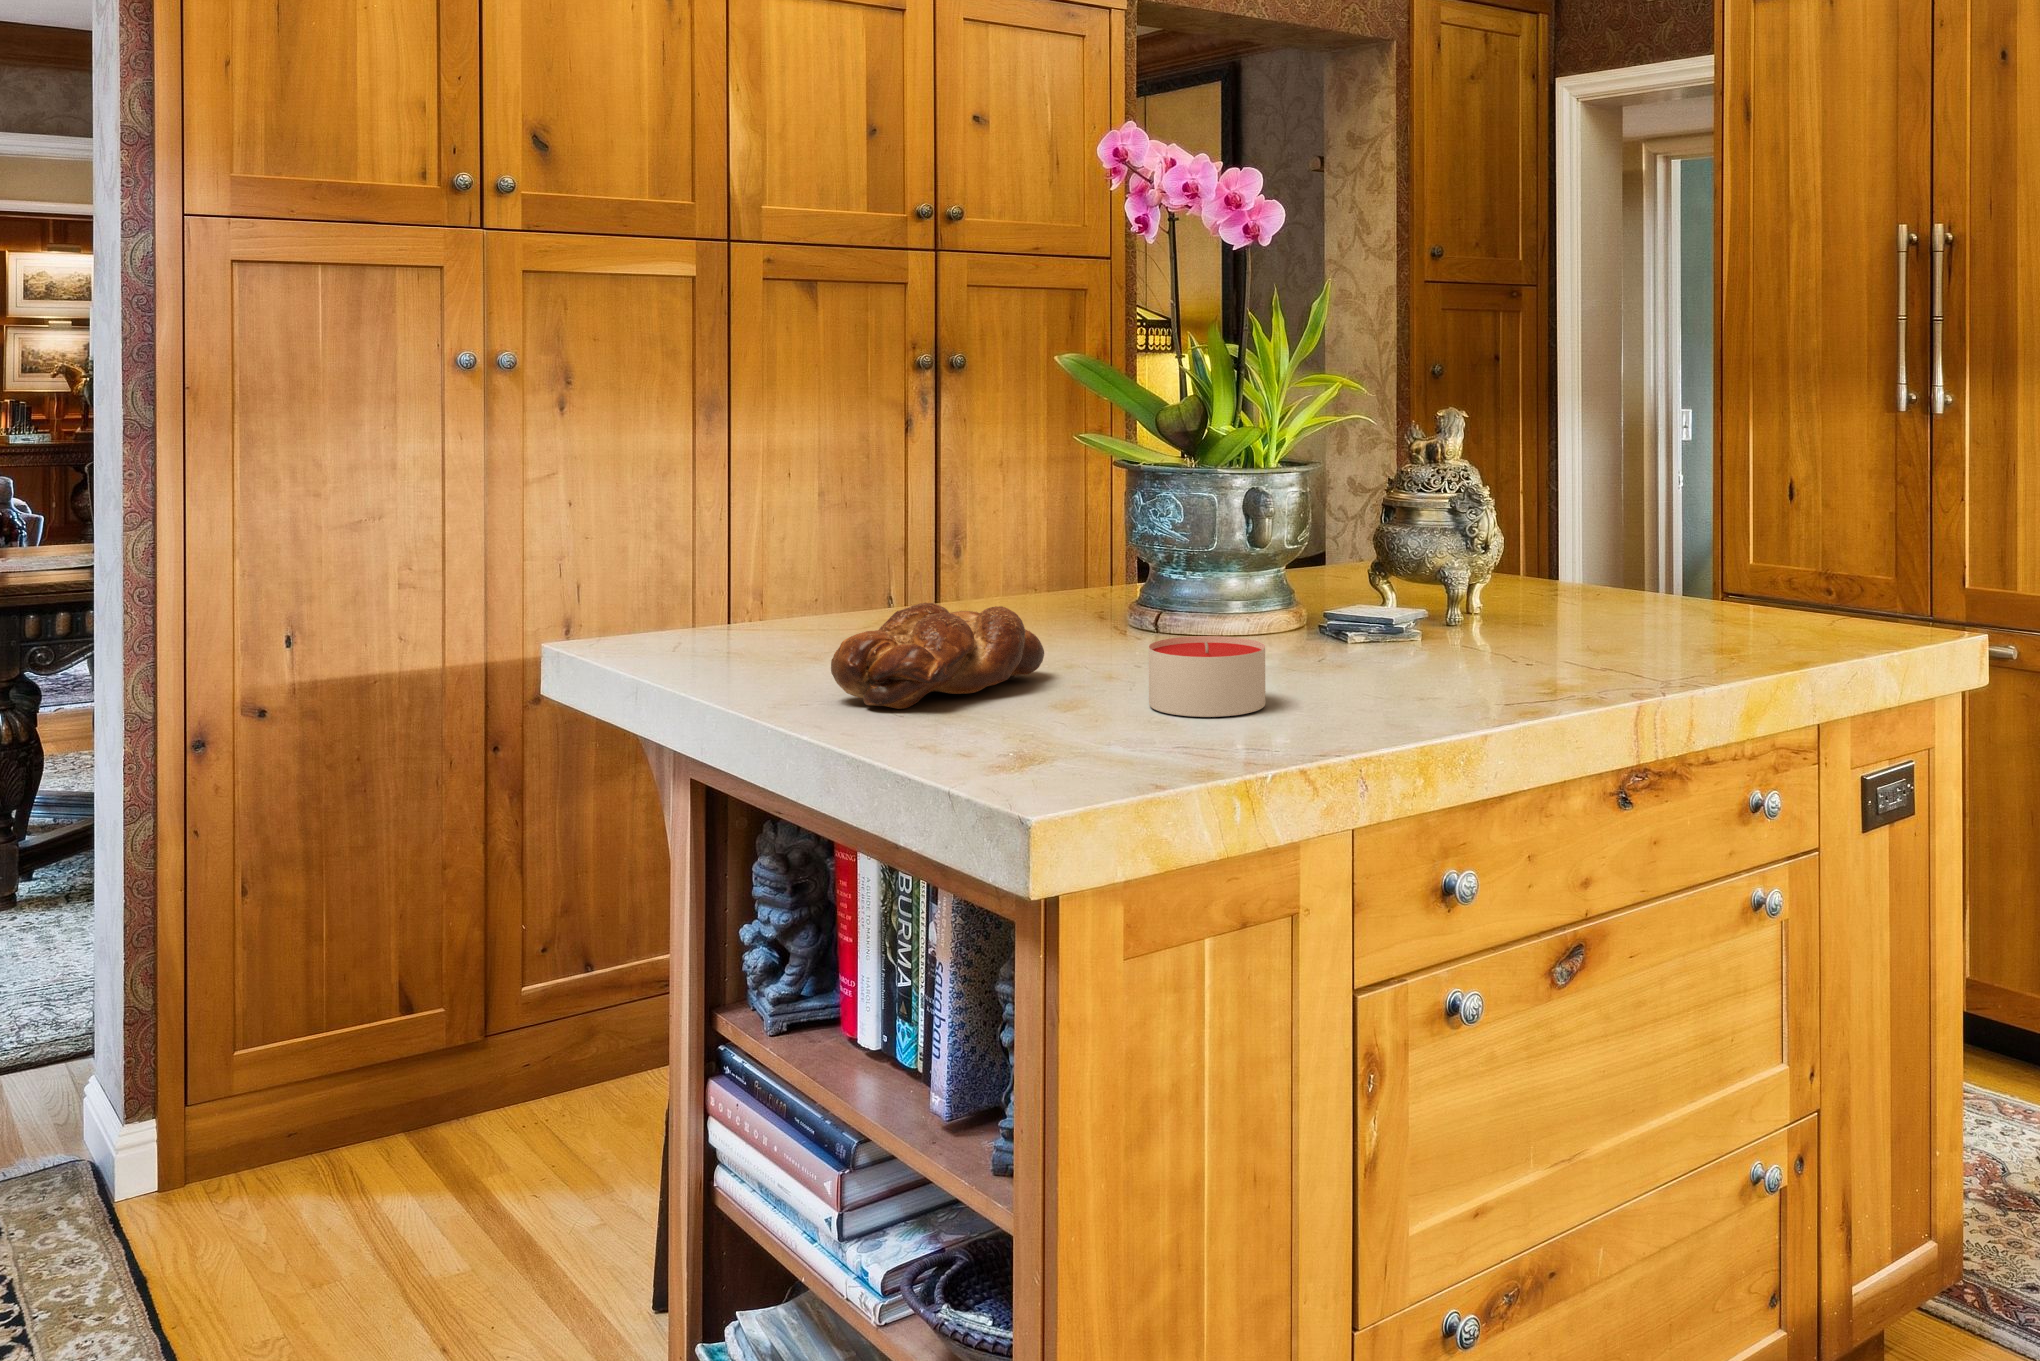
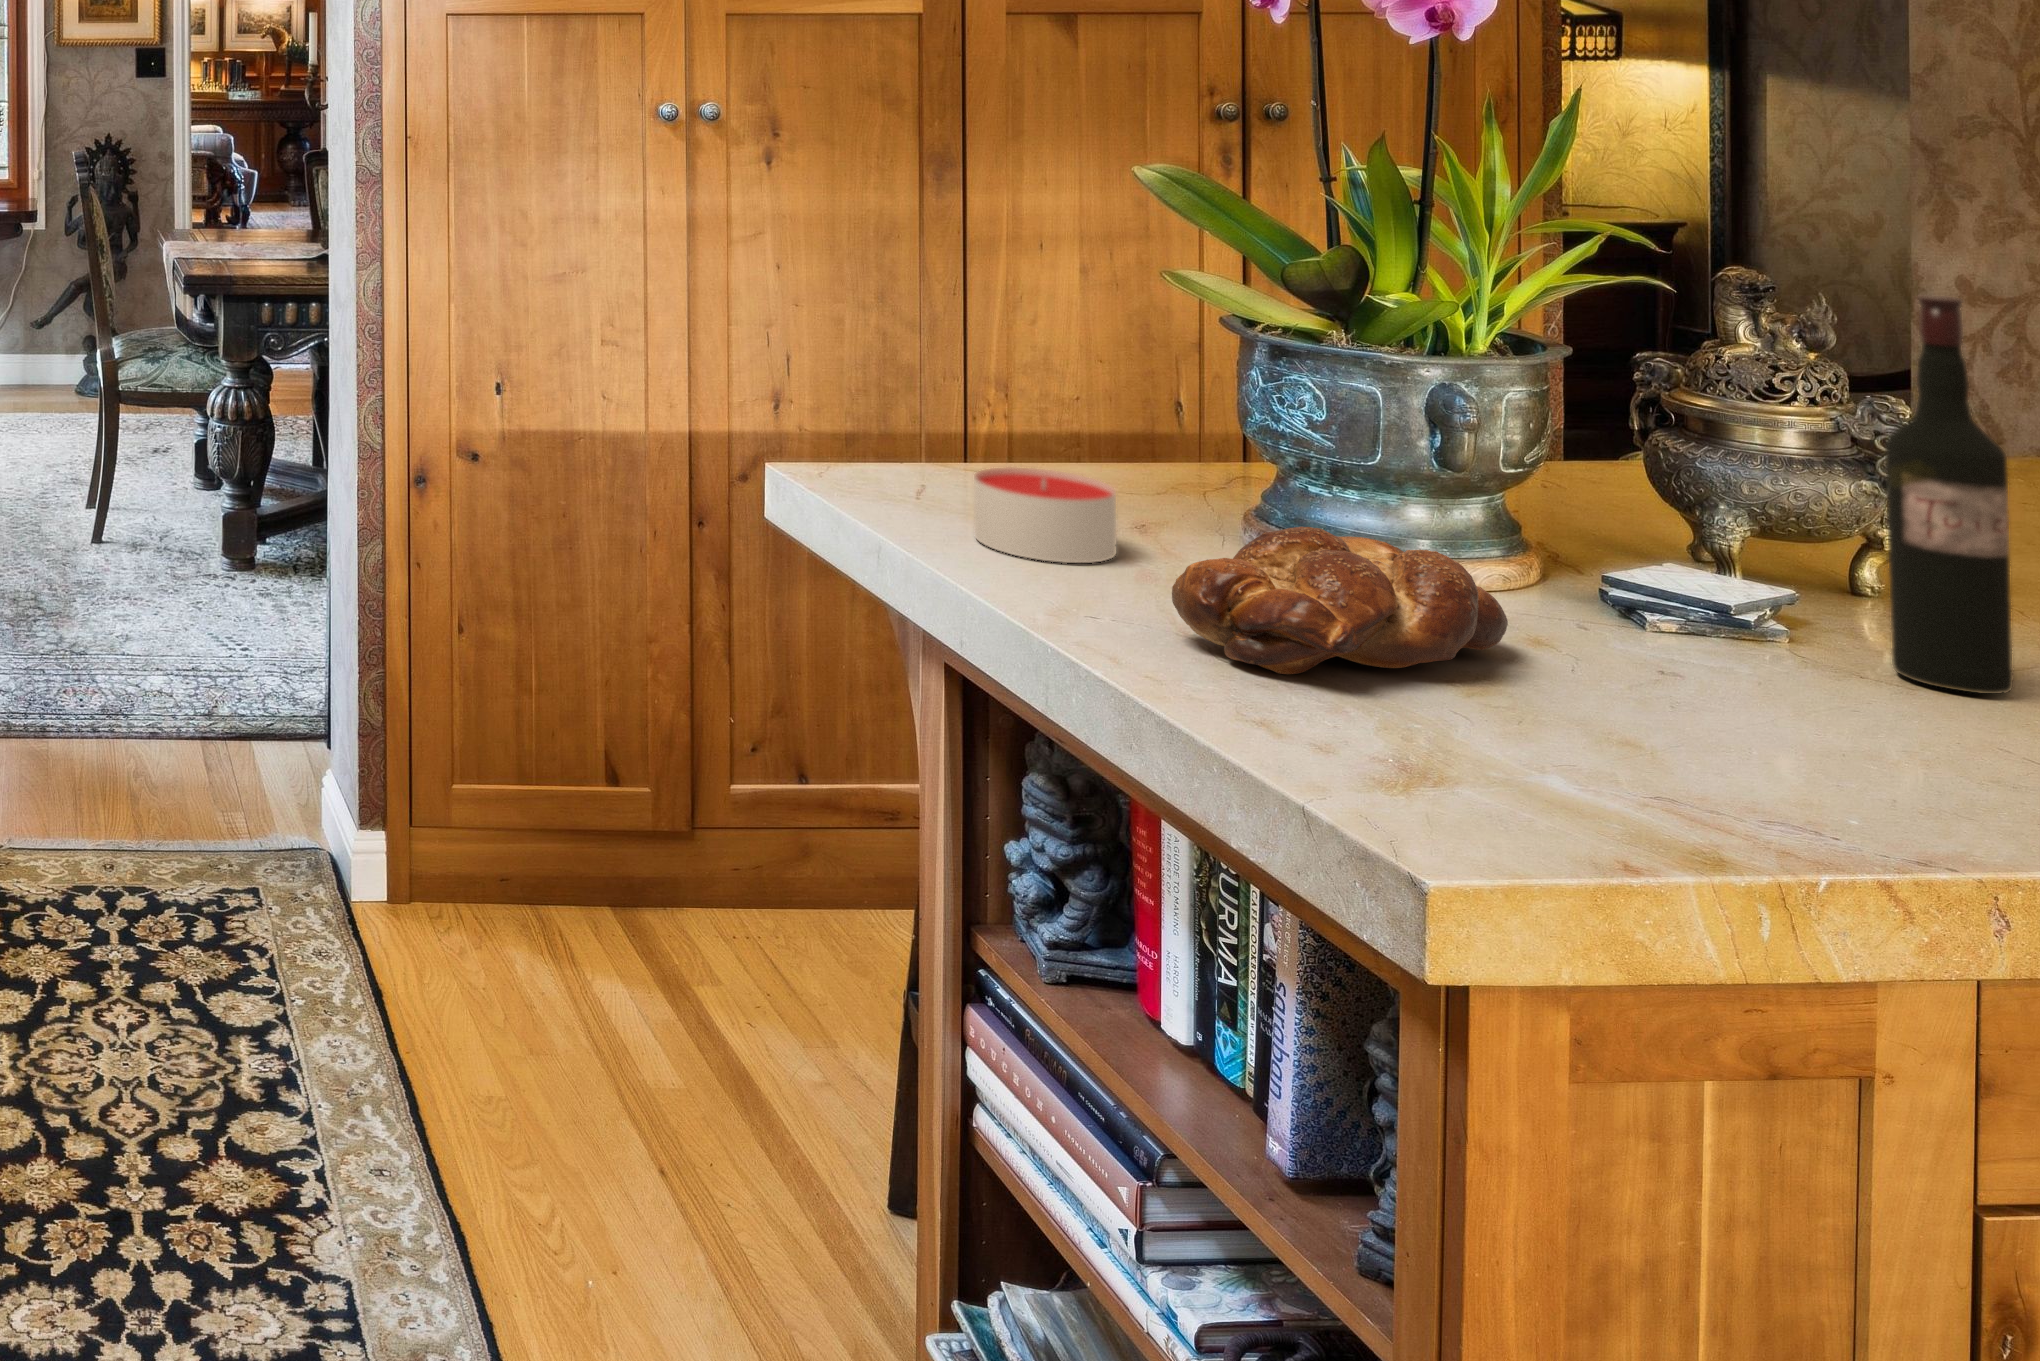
wine bottle: none [1242,405,1298,656] -> present [1885,295,2013,694]
candle: present [1149,636,1265,717] -> present [974,467,1117,563]

